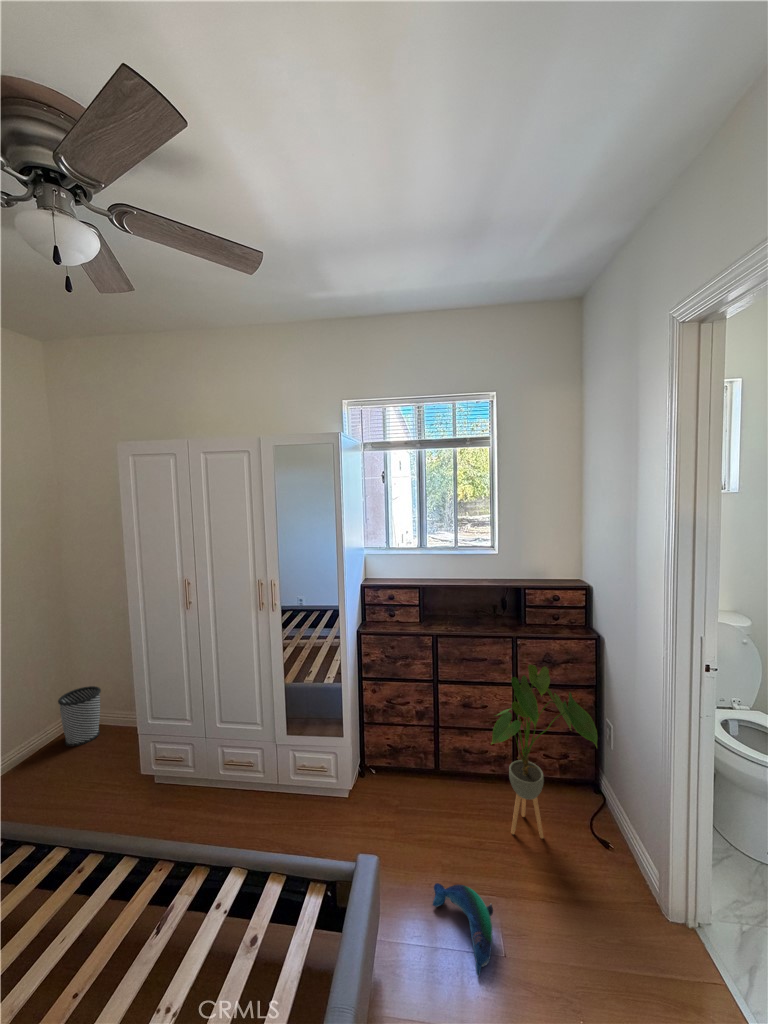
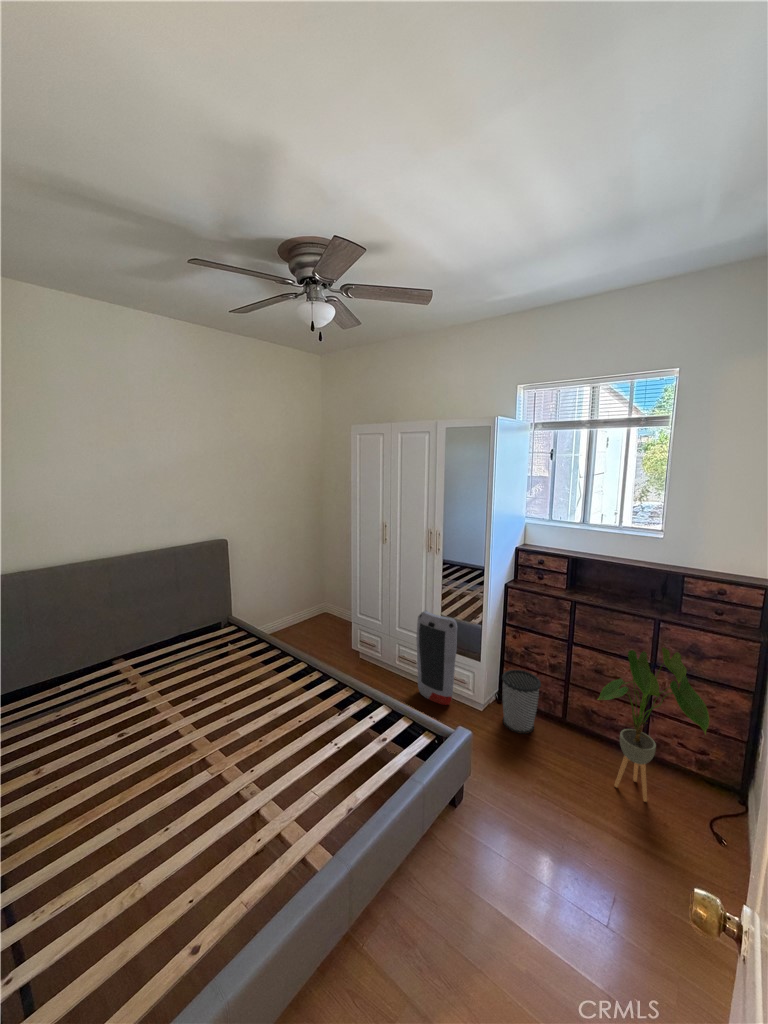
wastebasket: present [58,686,101,746] -> present [502,670,541,734]
air purifier: none [254,688,312,812] -> present [417,611,457,705]
plush toy: present [433,883,493,976] -> none [518,781,564,842]

